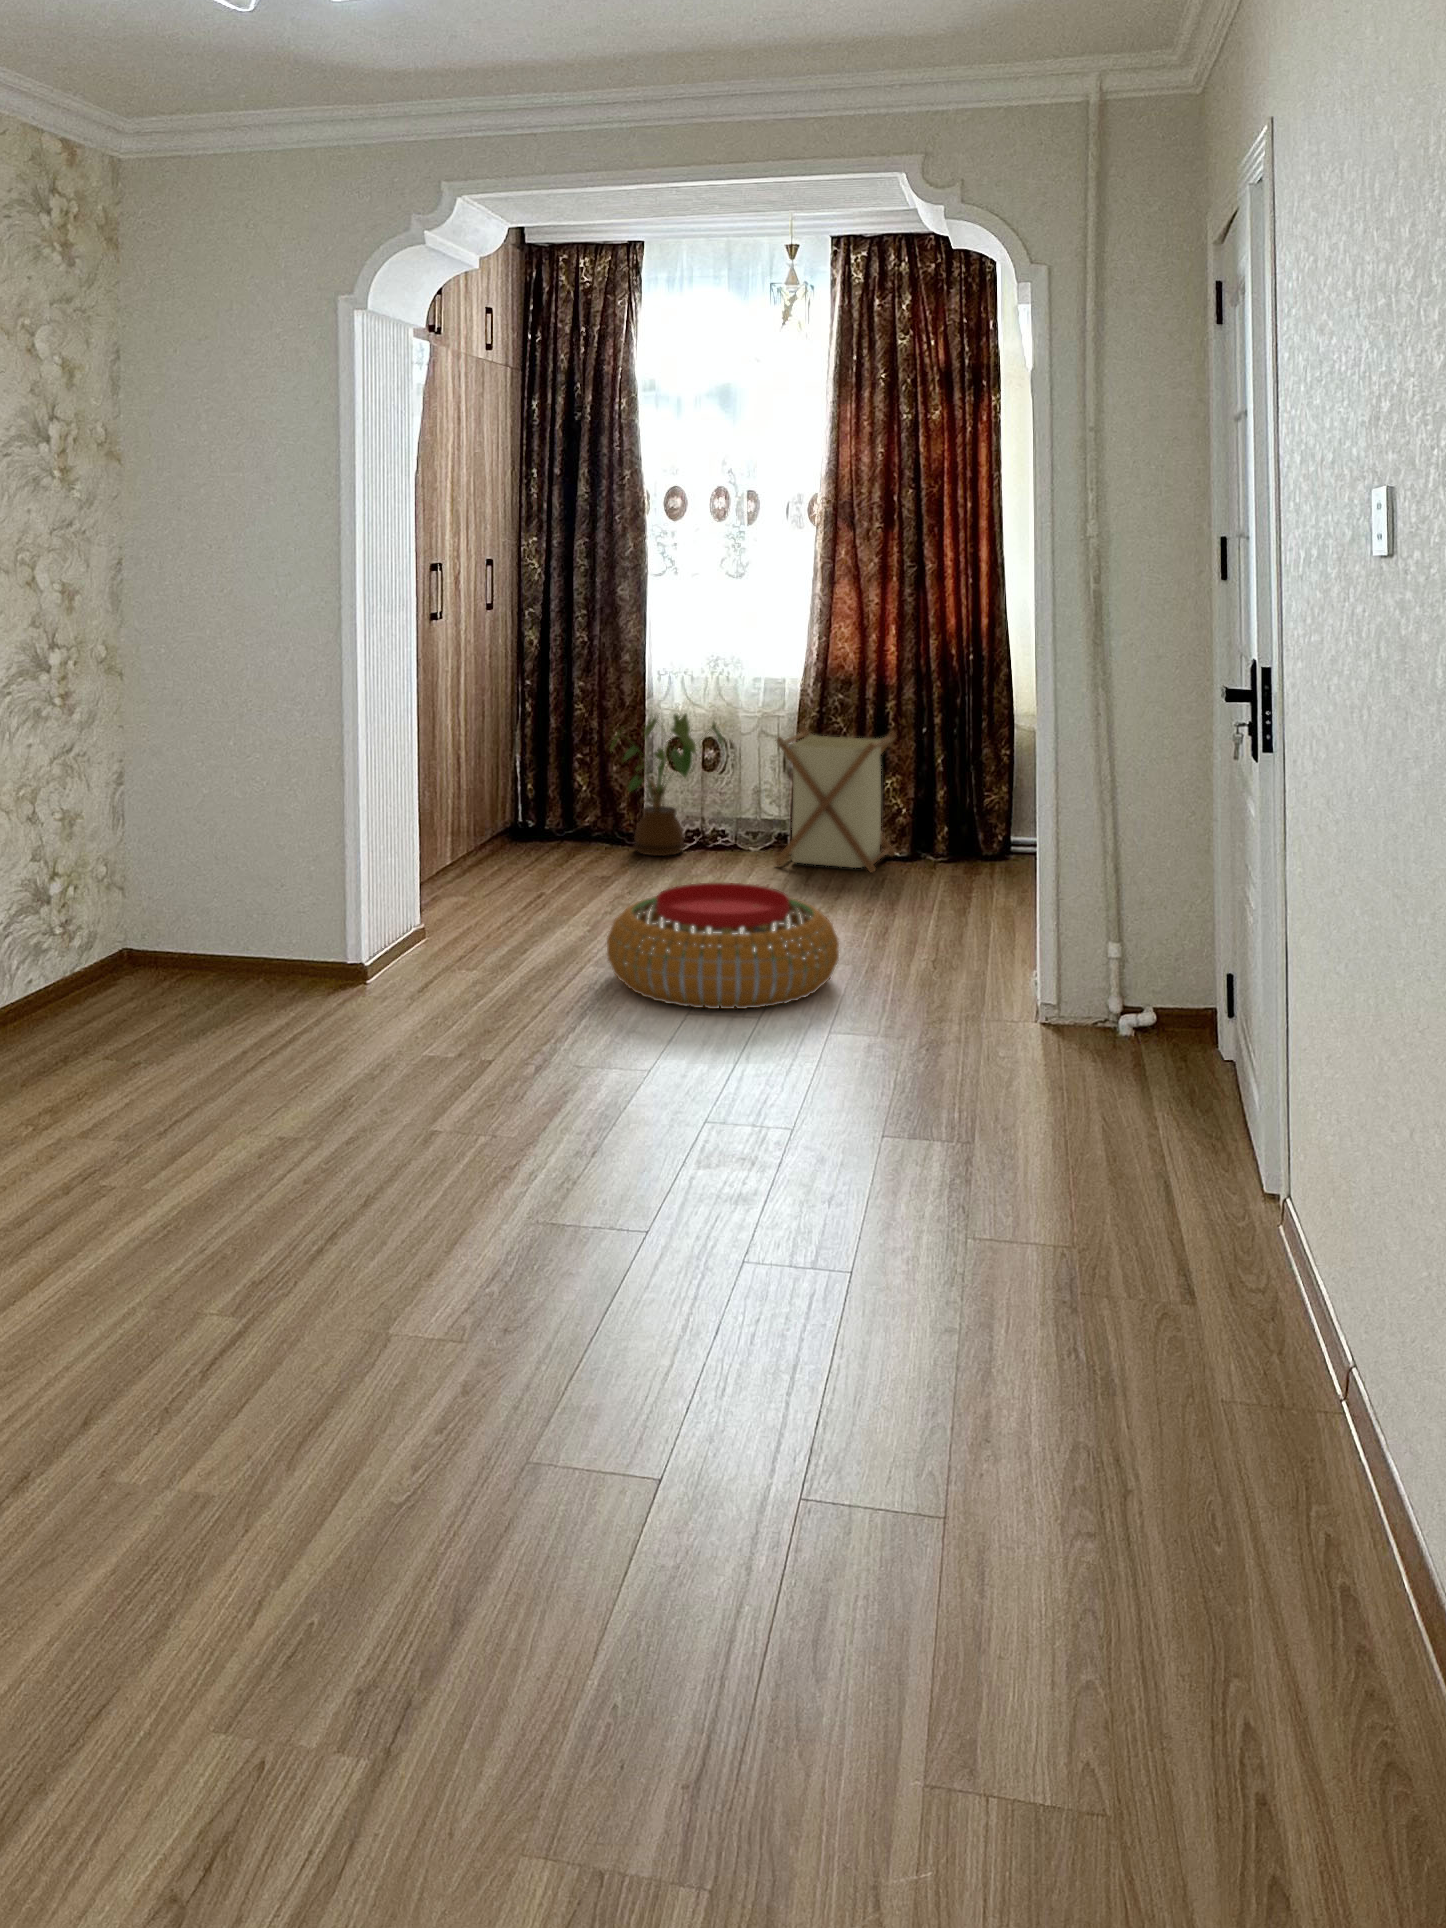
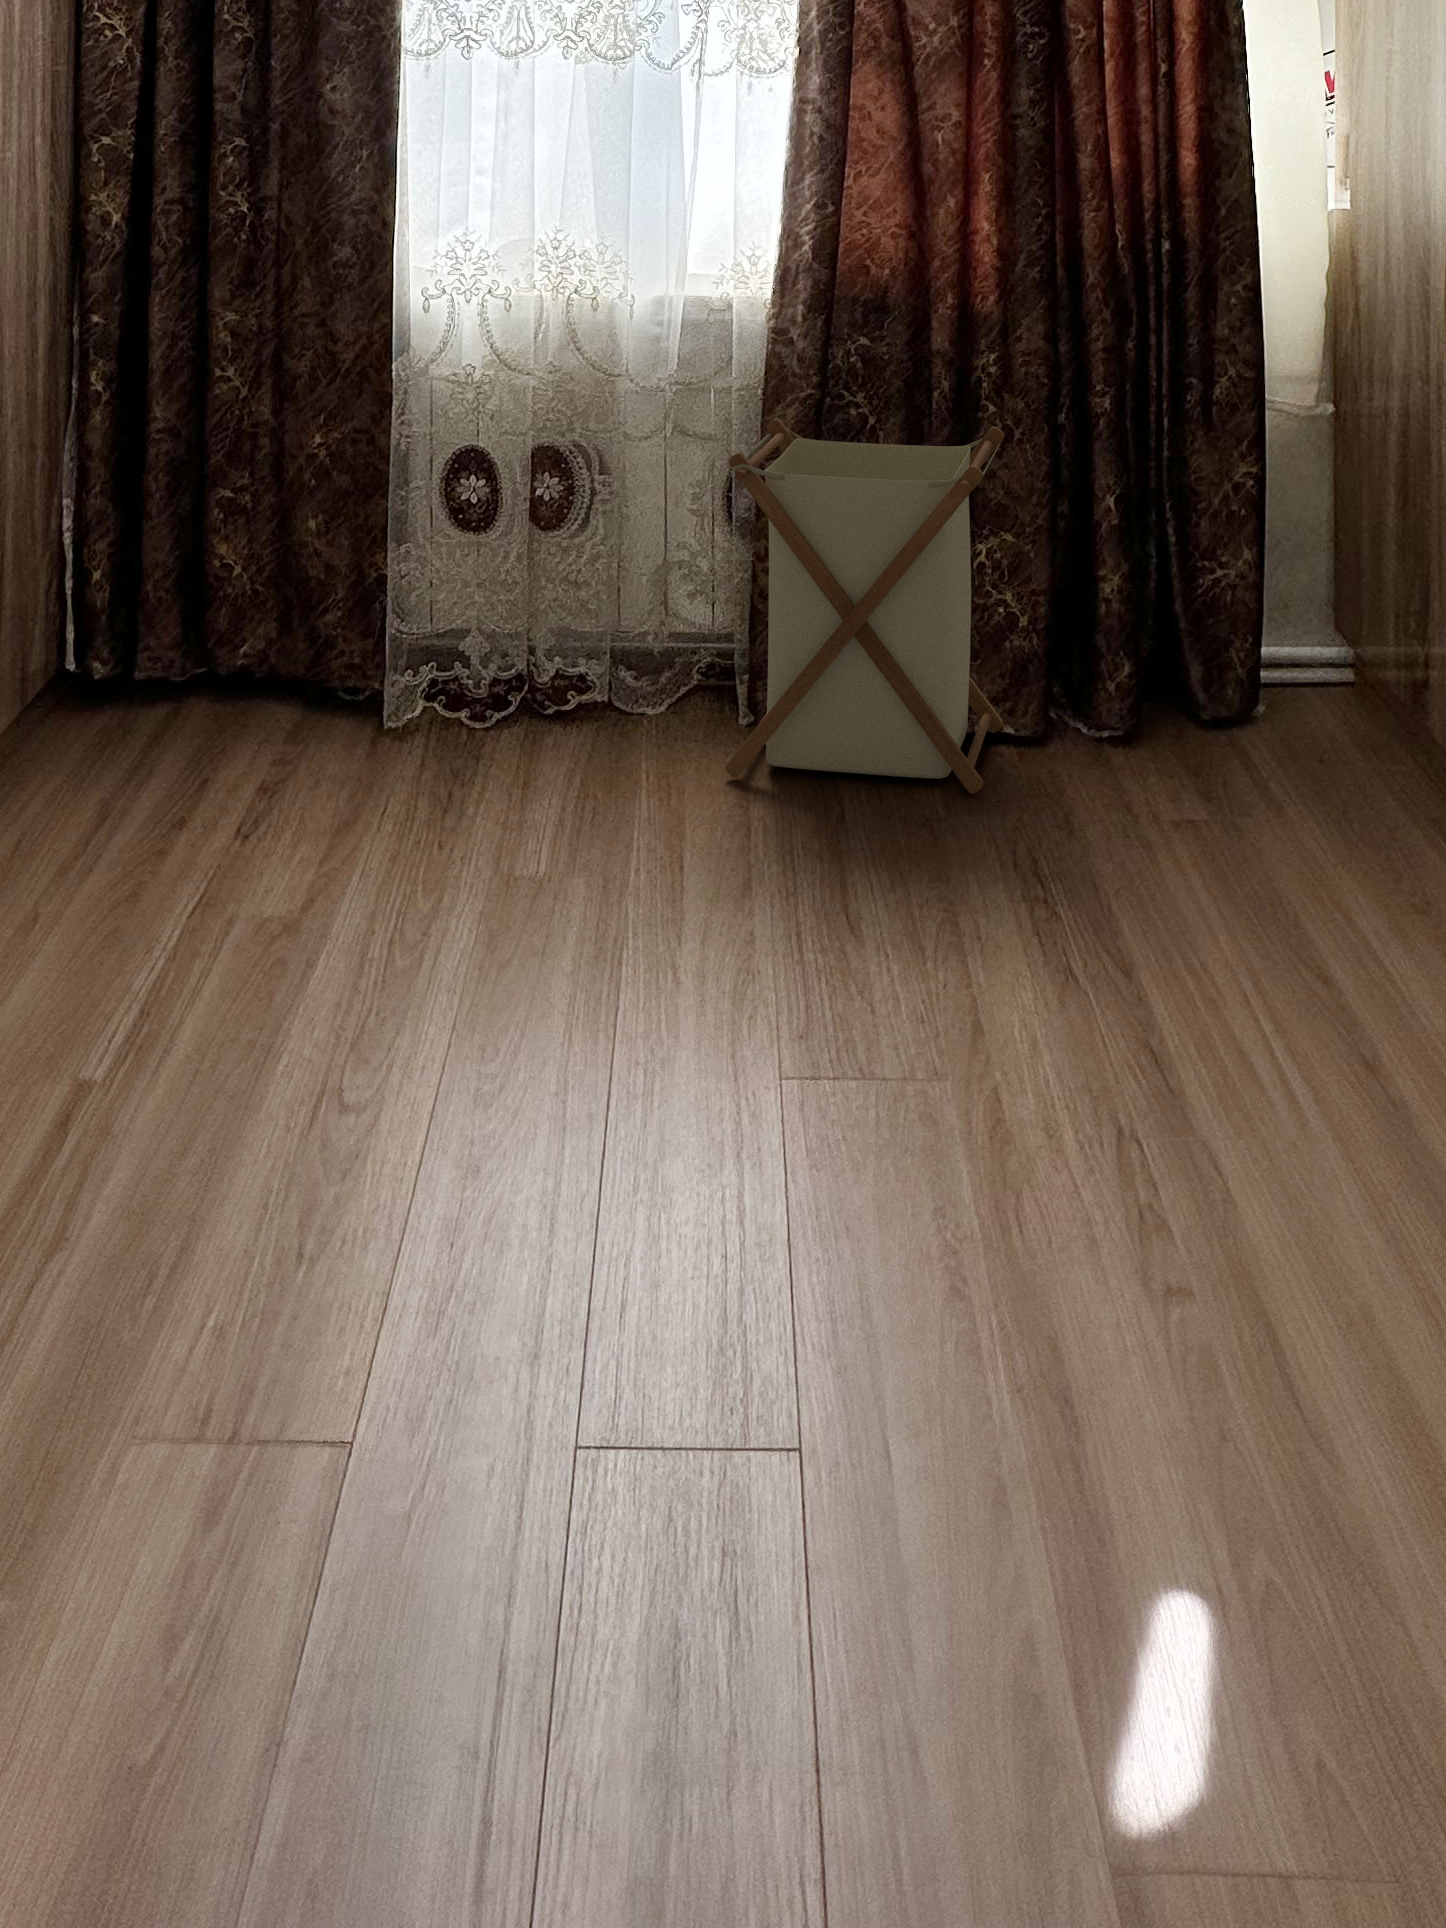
house plant: present [611,714,723,856] -> none [308,389,588,755]
pouf: present [607,883,839,1009] -> none [348,972,1097,1513]

